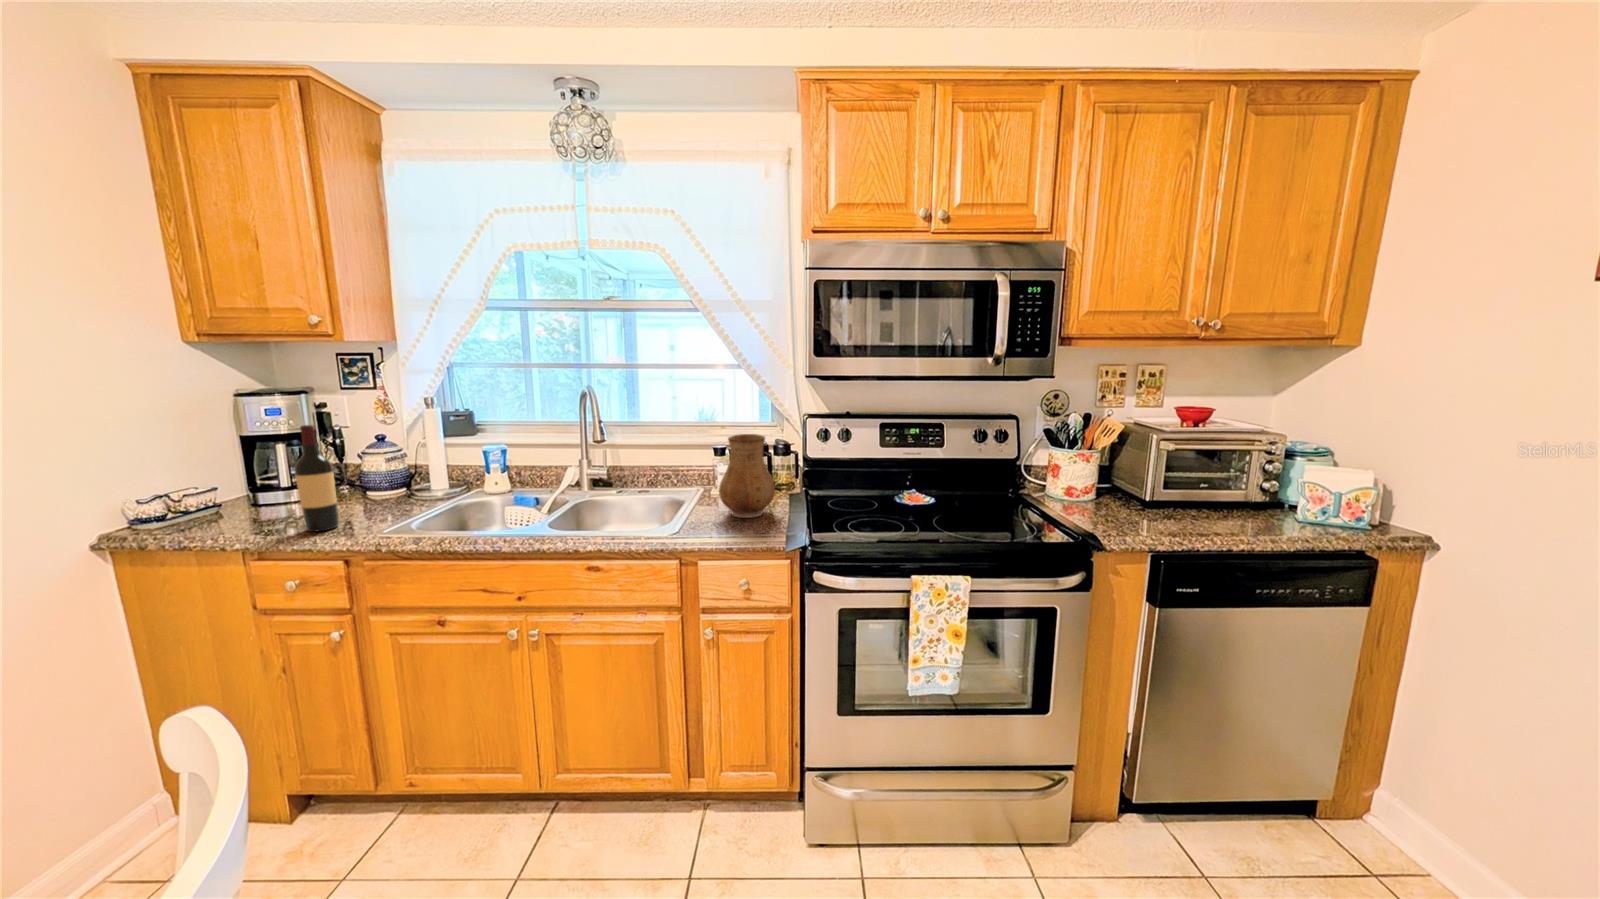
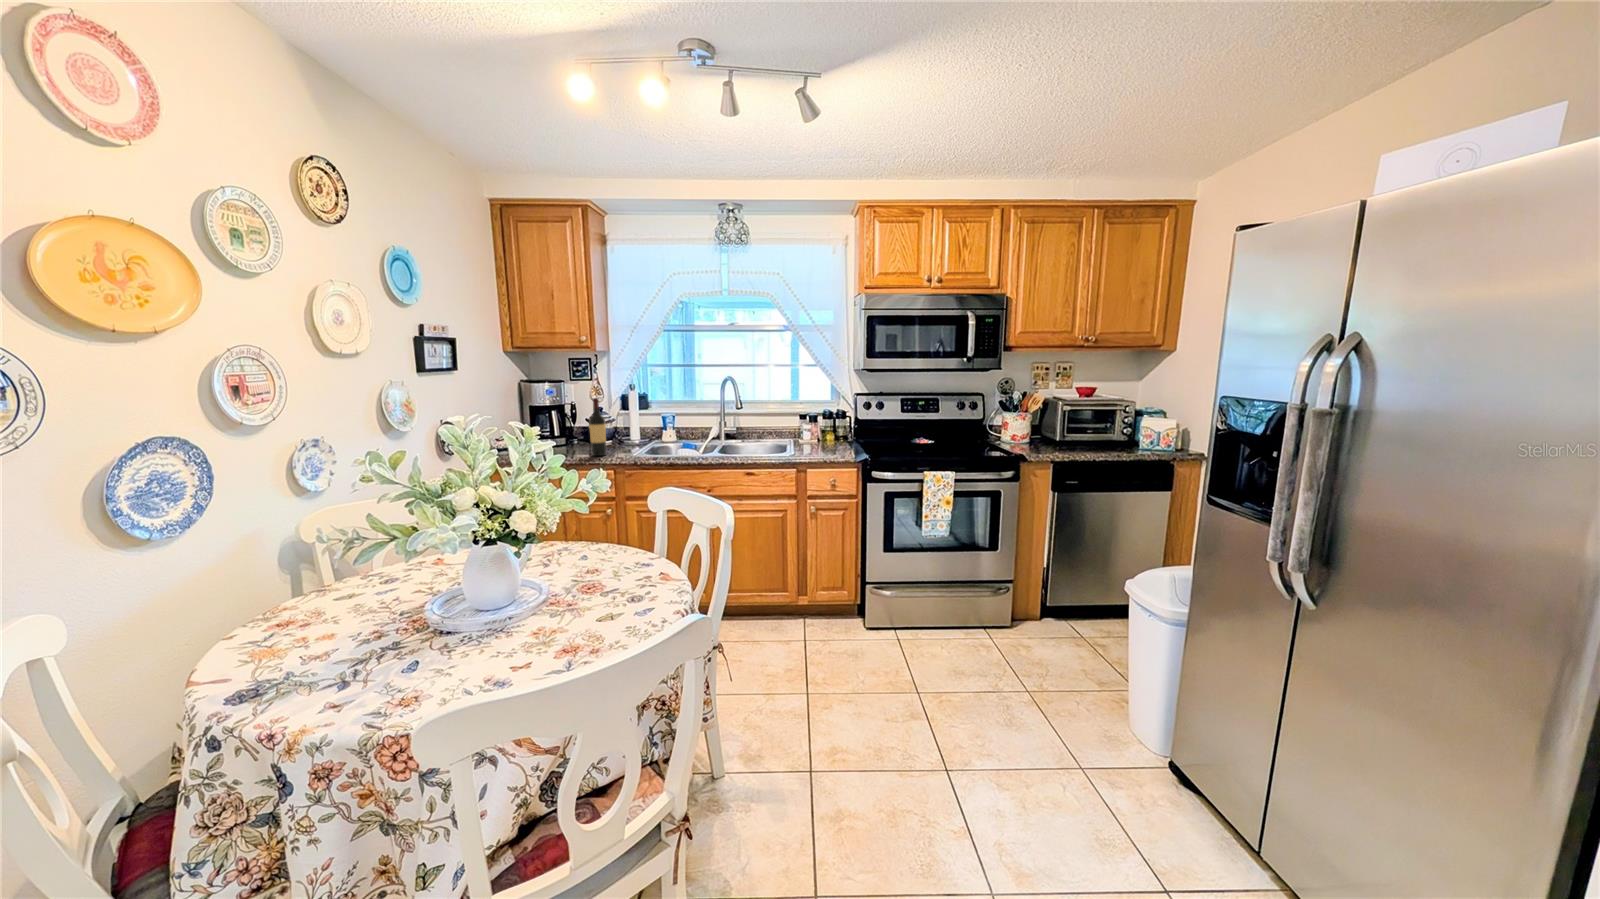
ceramic pitcher: present [719,434,775,518] -> none [812,404,844,451]

